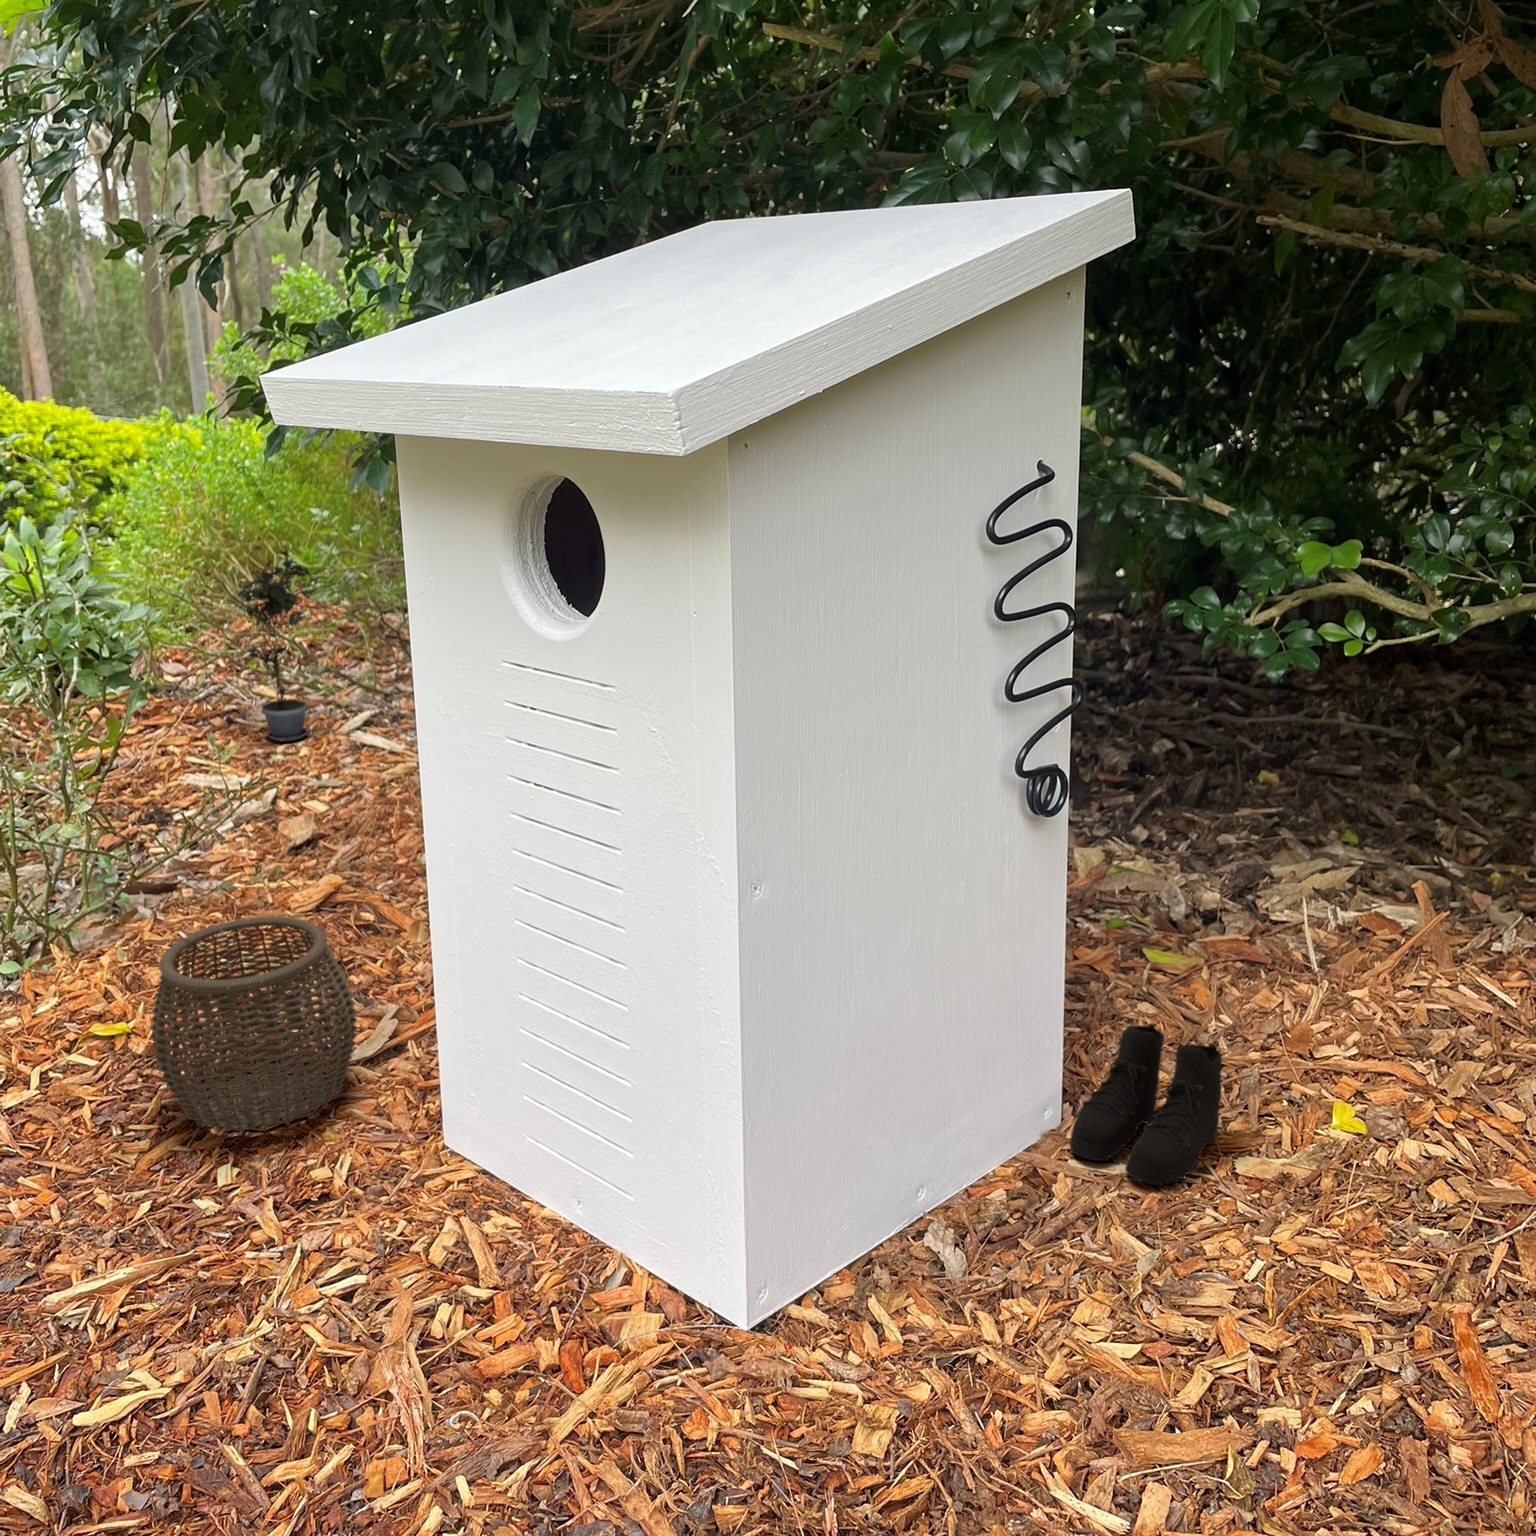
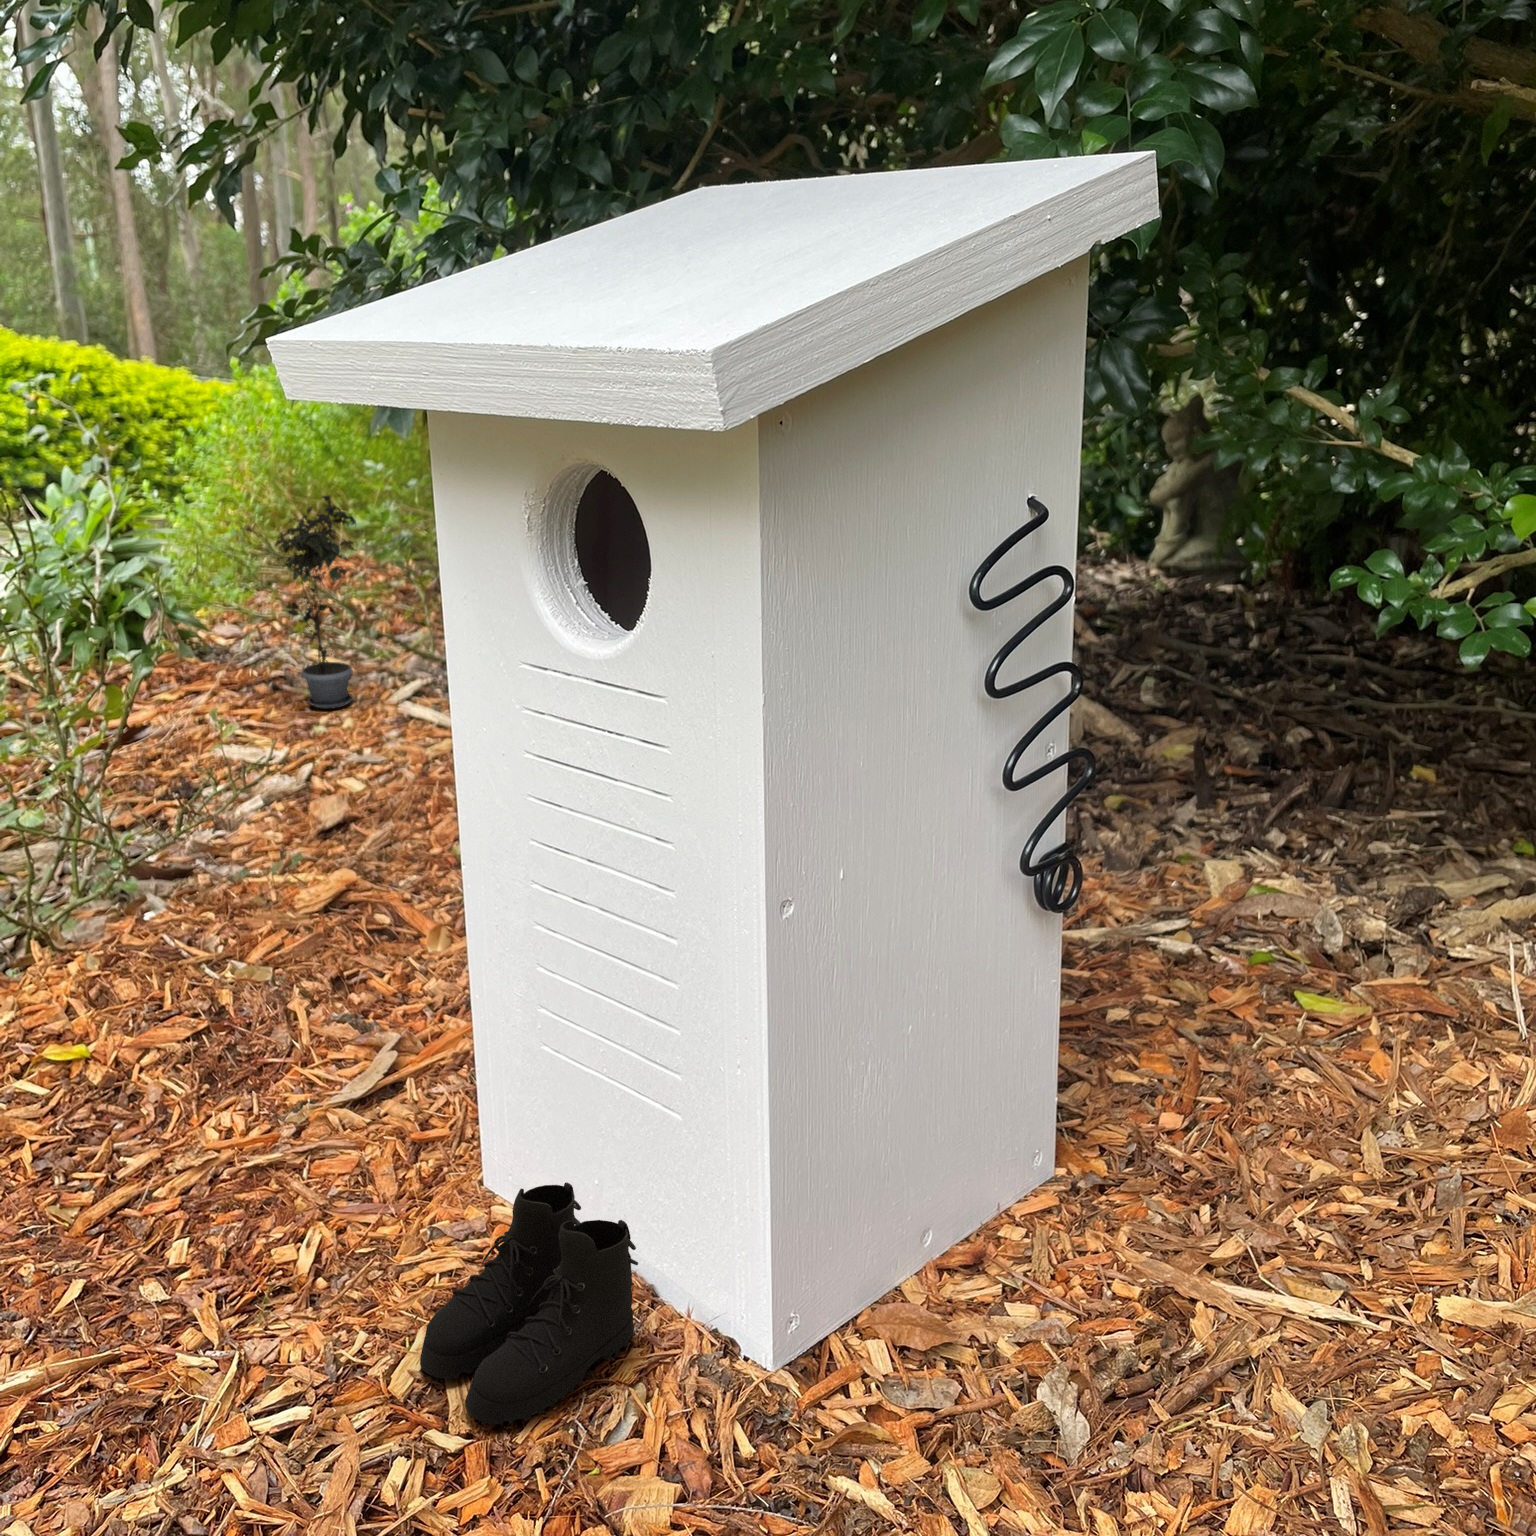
woven basket: present [150,916,357,1134] -> none [91,931,340,1196]
boots: present [1070,1023,1222,1185] -> present [420,1182,638,1425]

